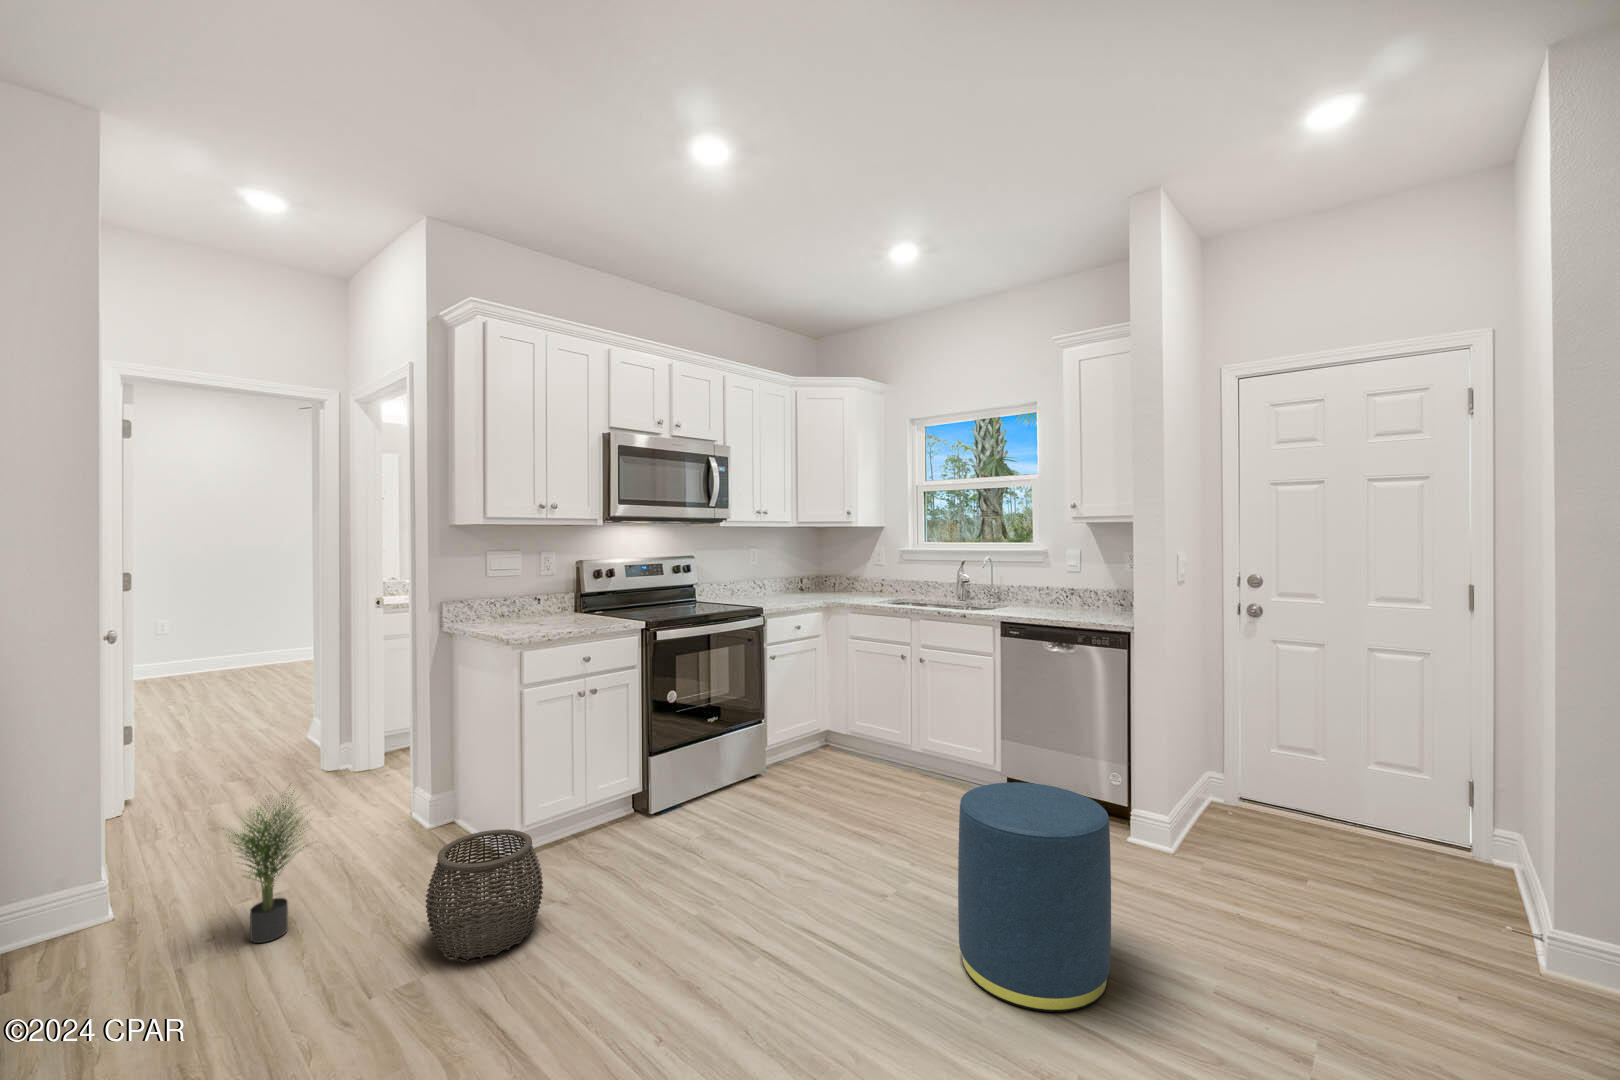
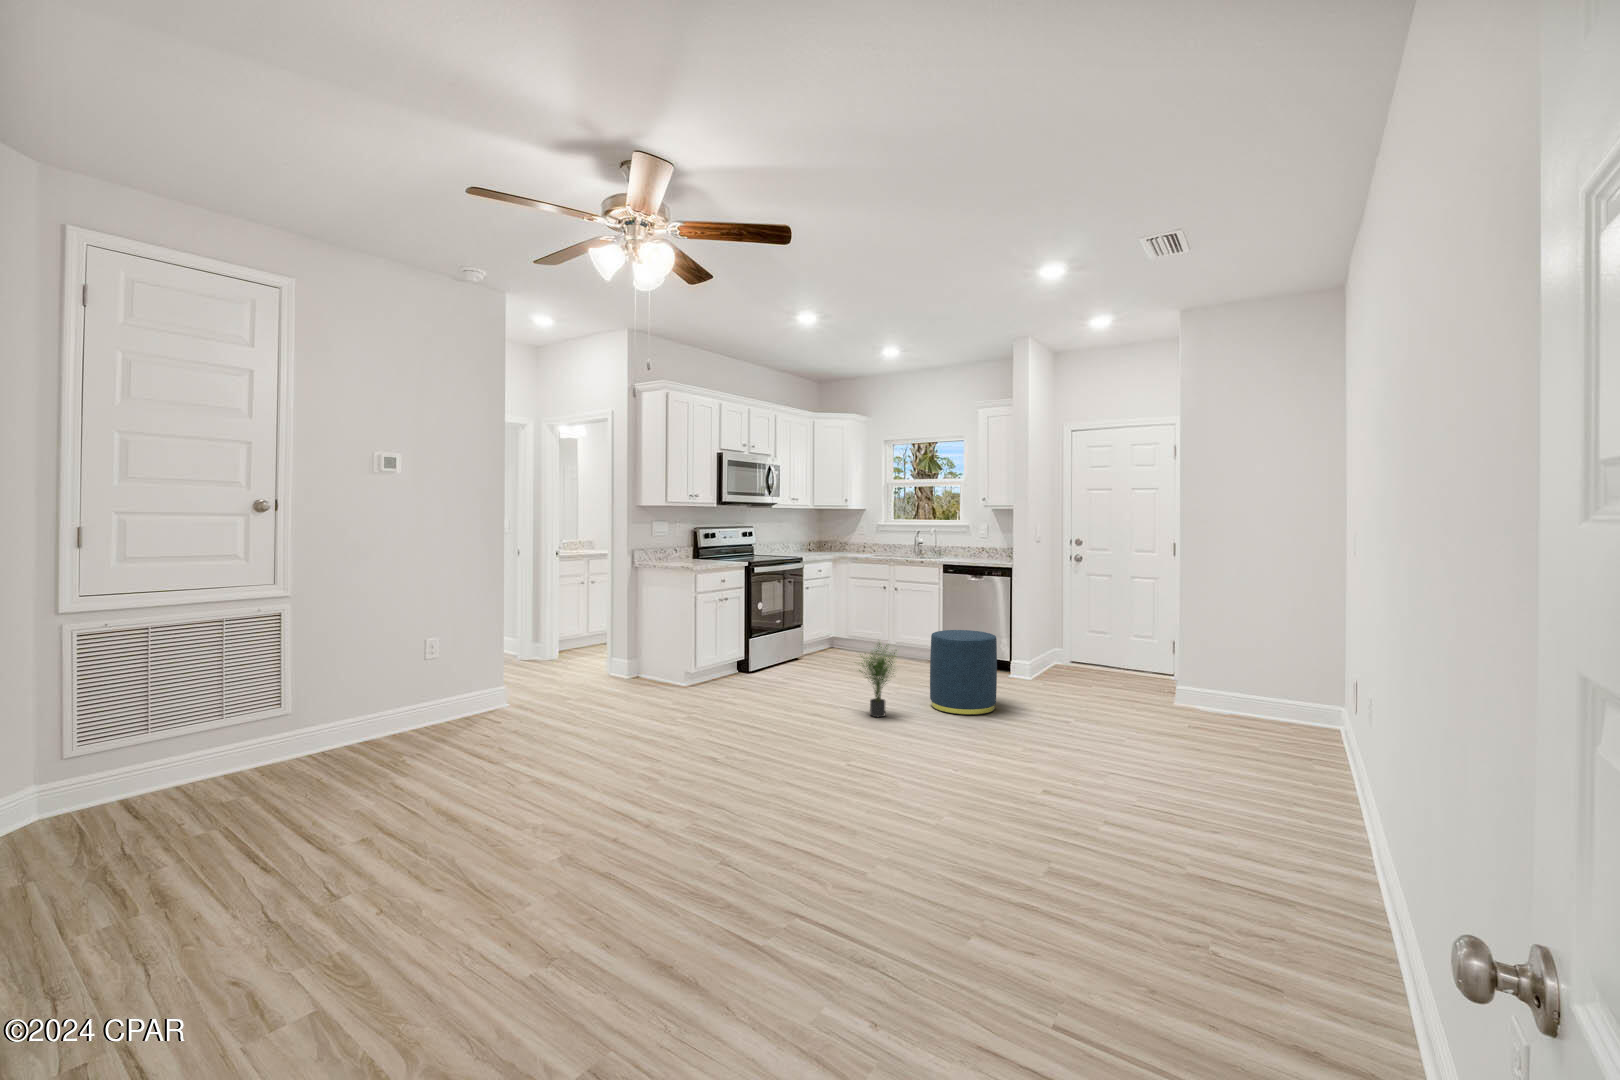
potted plant: present [229,785,307,943] -> present [859,643,895,717]
woven basket: present [426,829,543,960] -> none [678,659,731,711]

